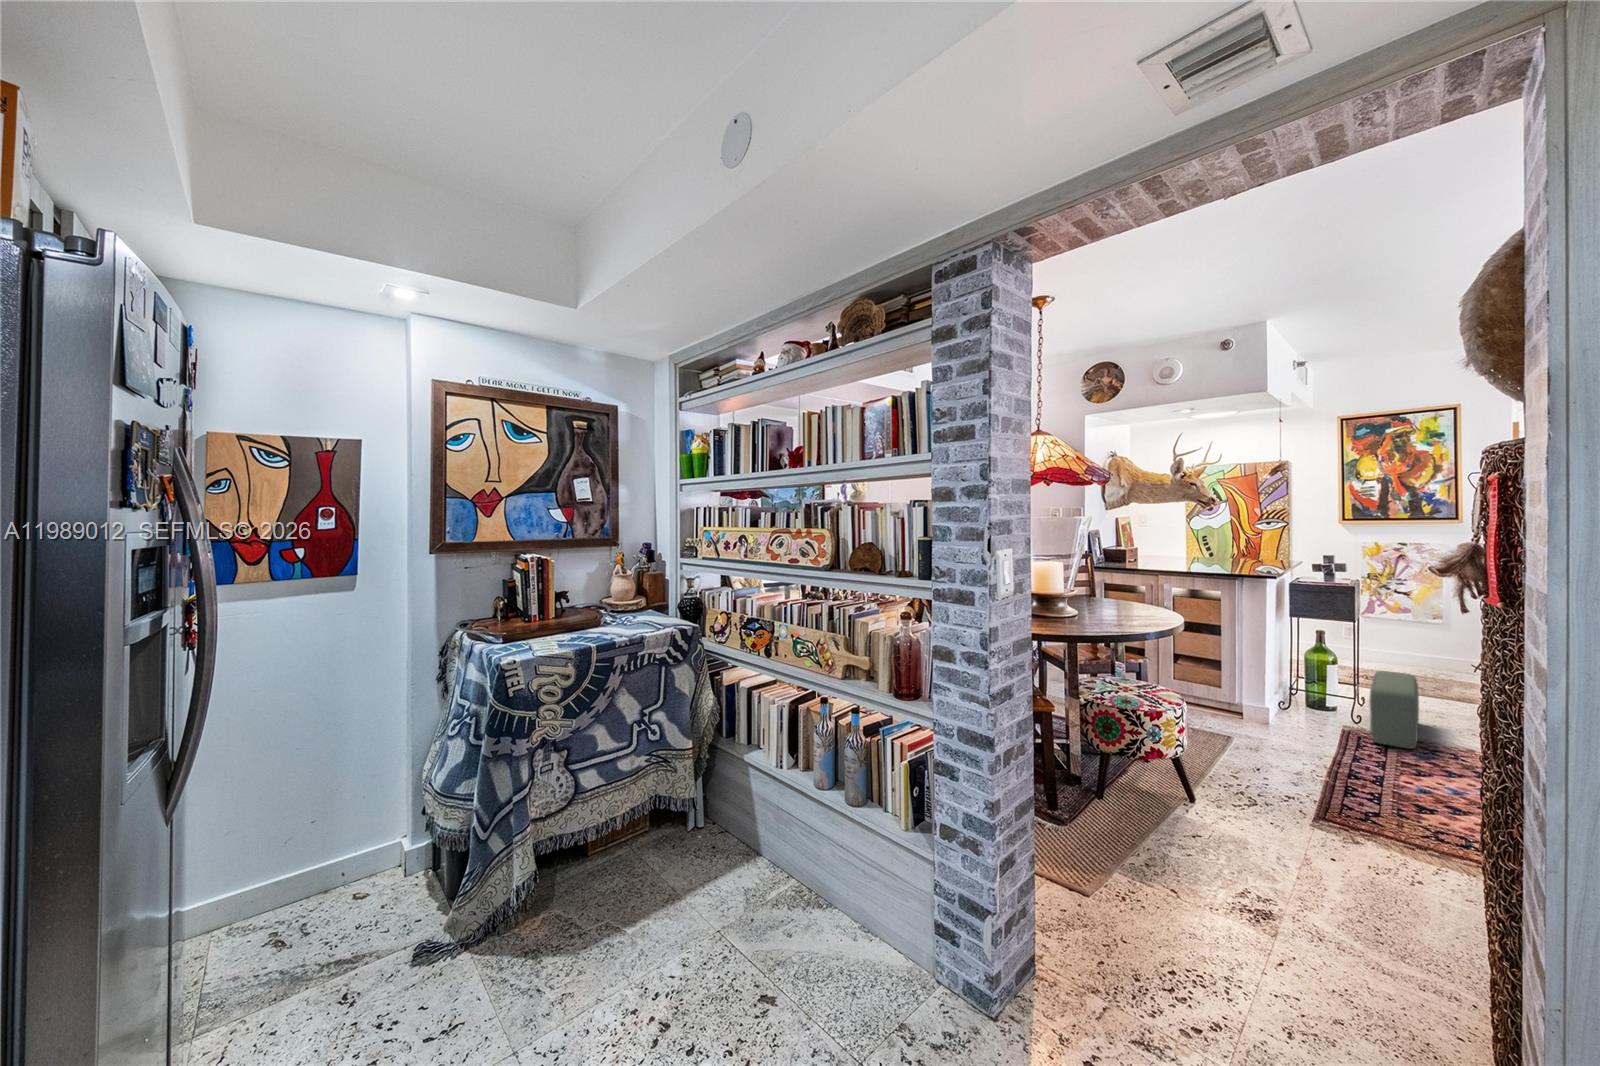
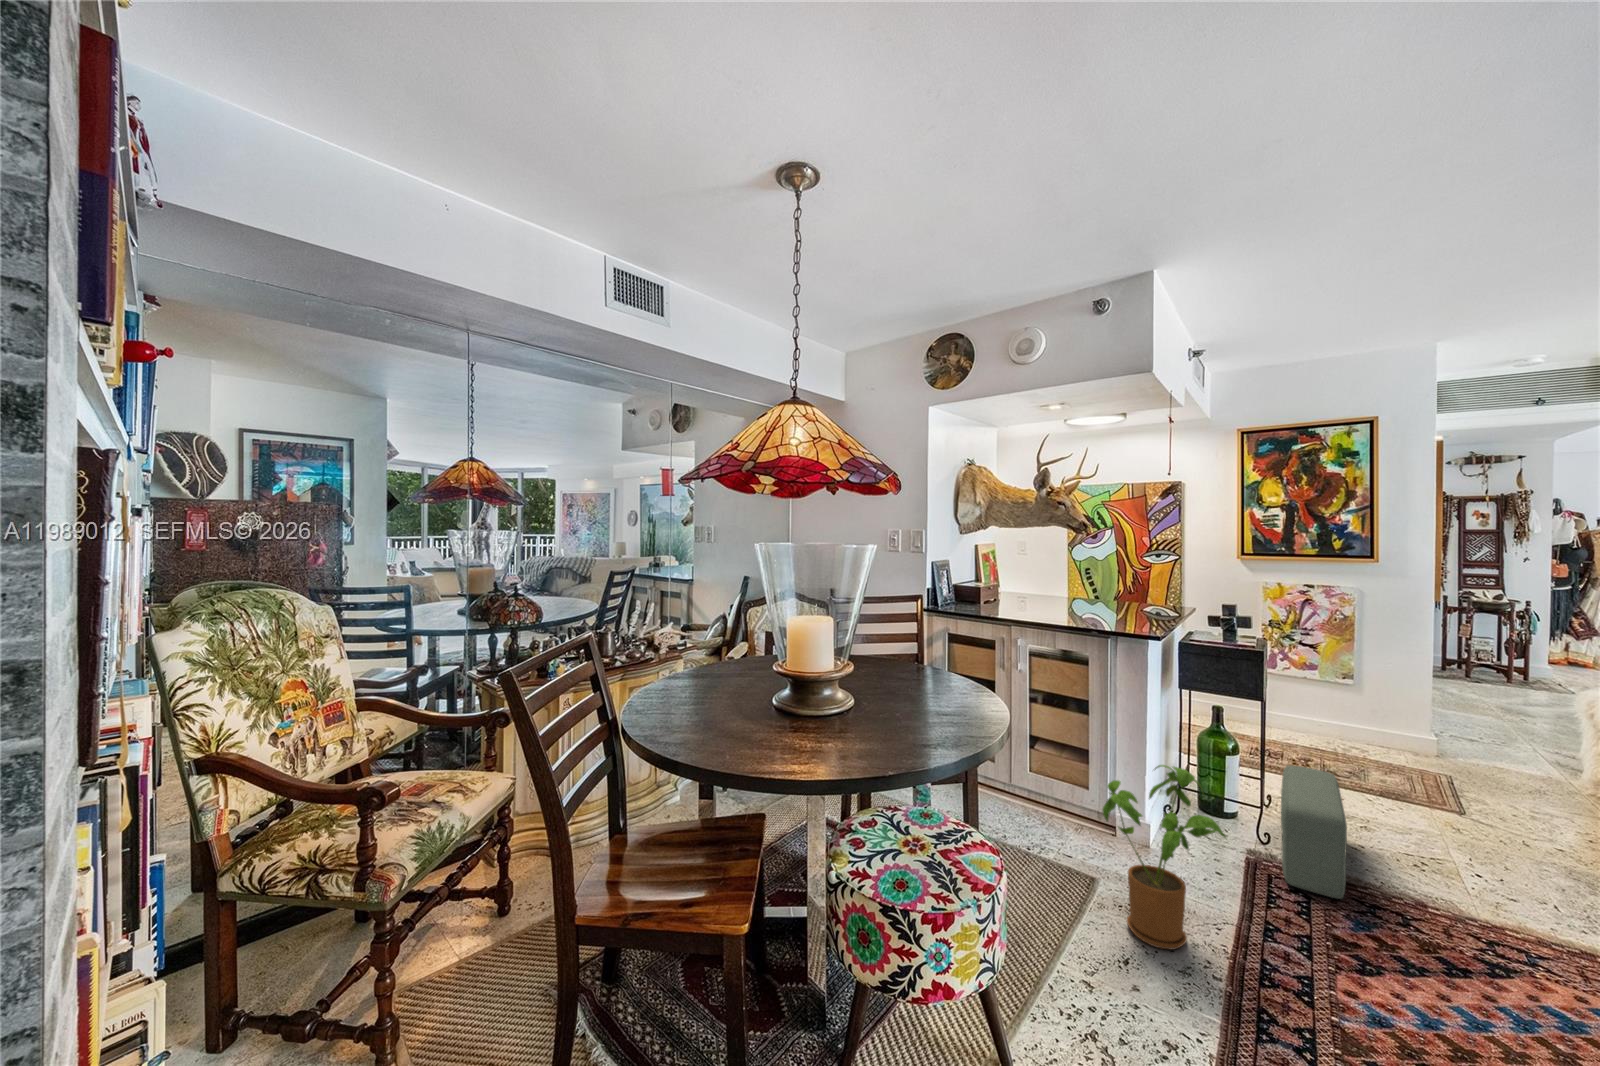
house plant: none [1238,655,1327,768] -> present [1102,765,1226,949]

